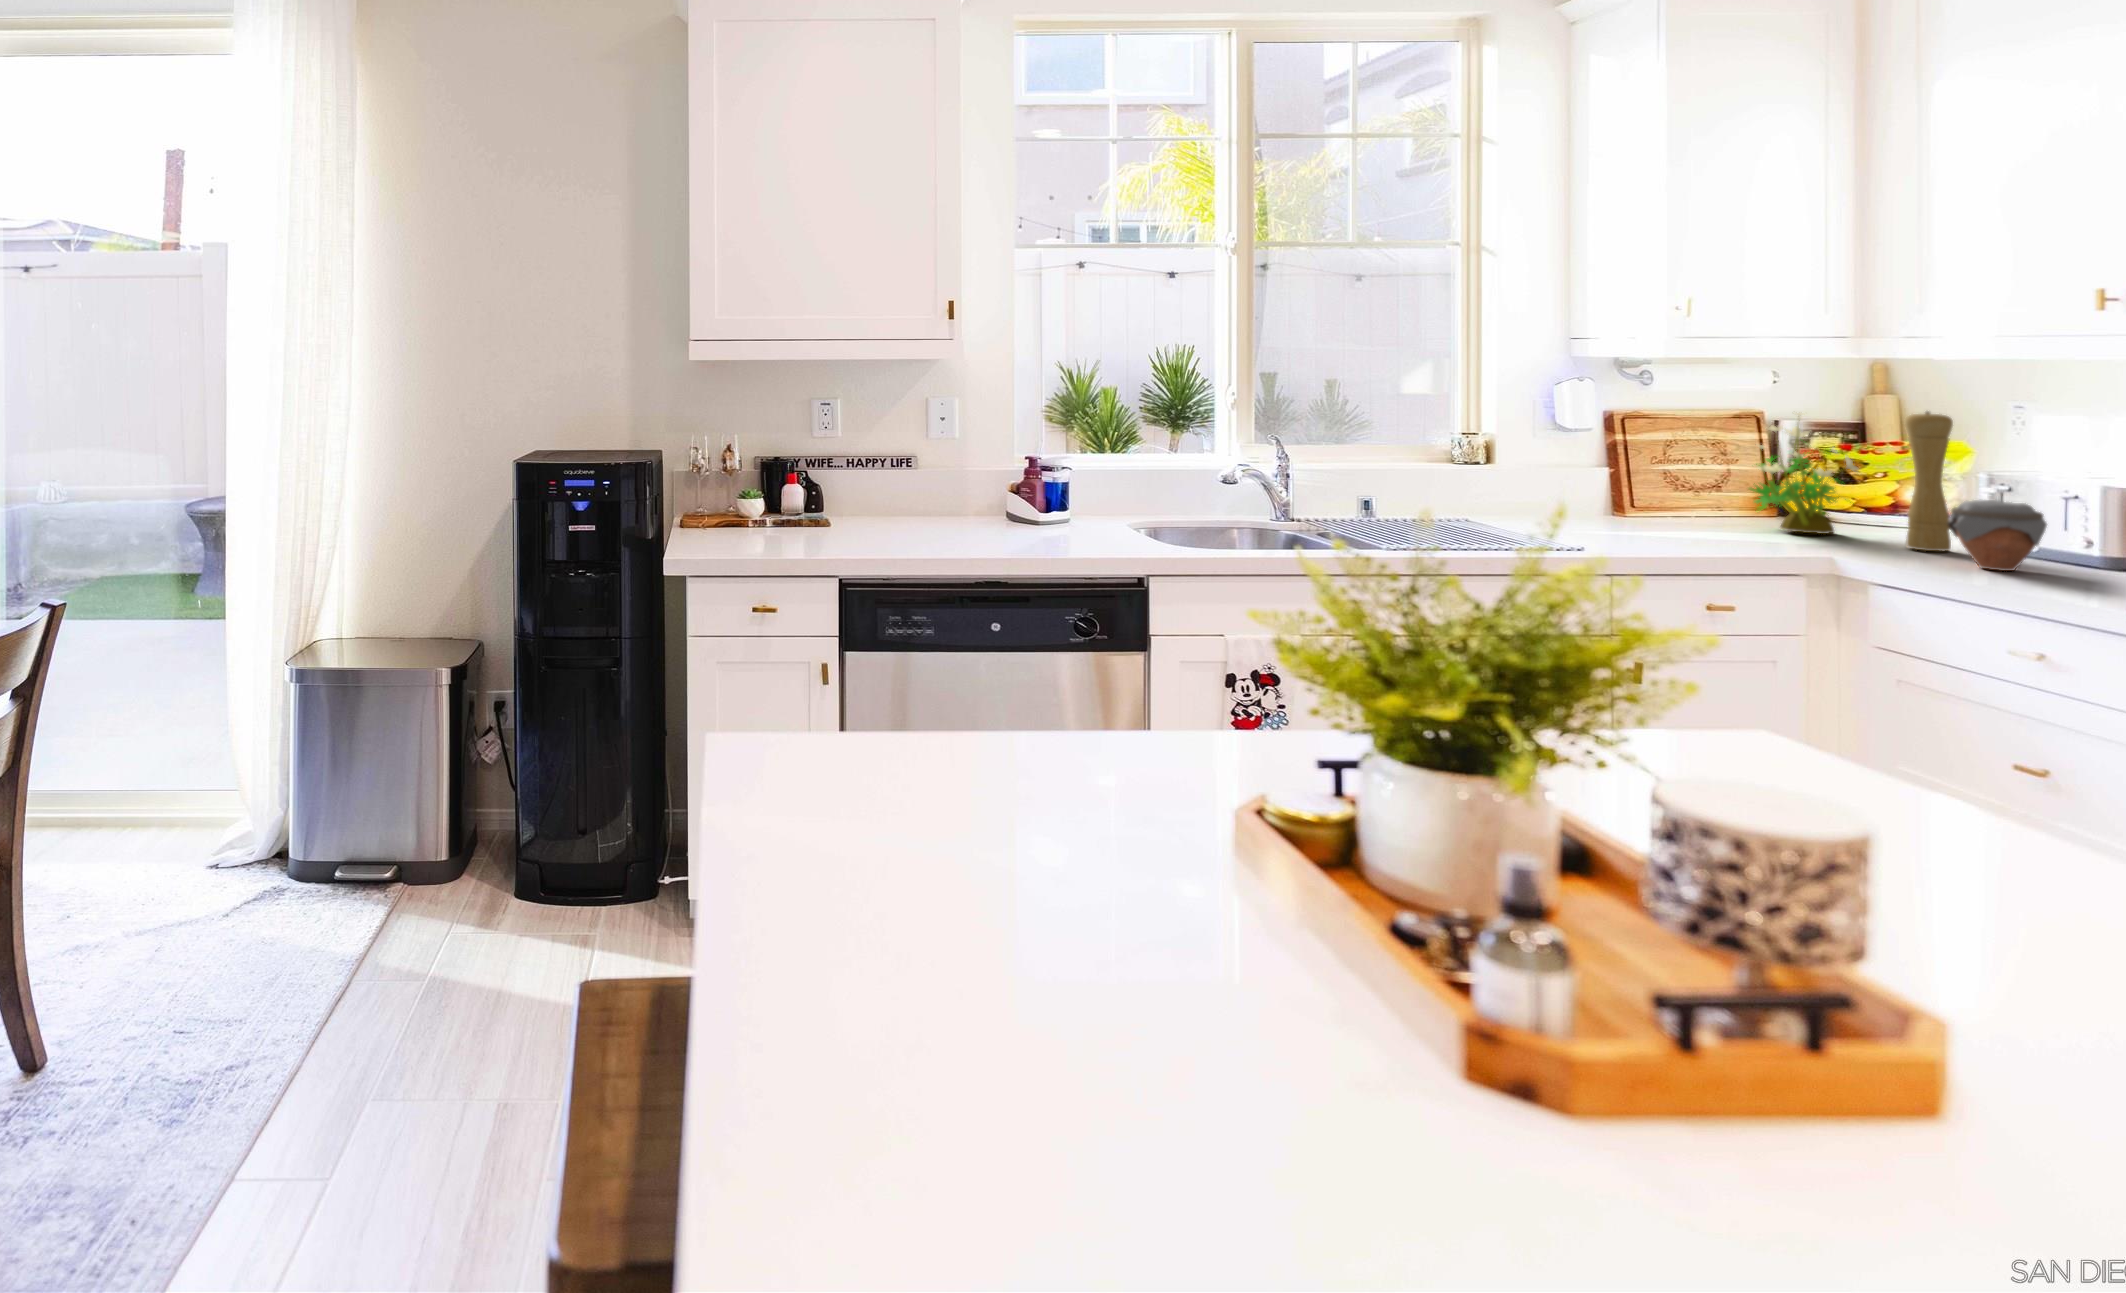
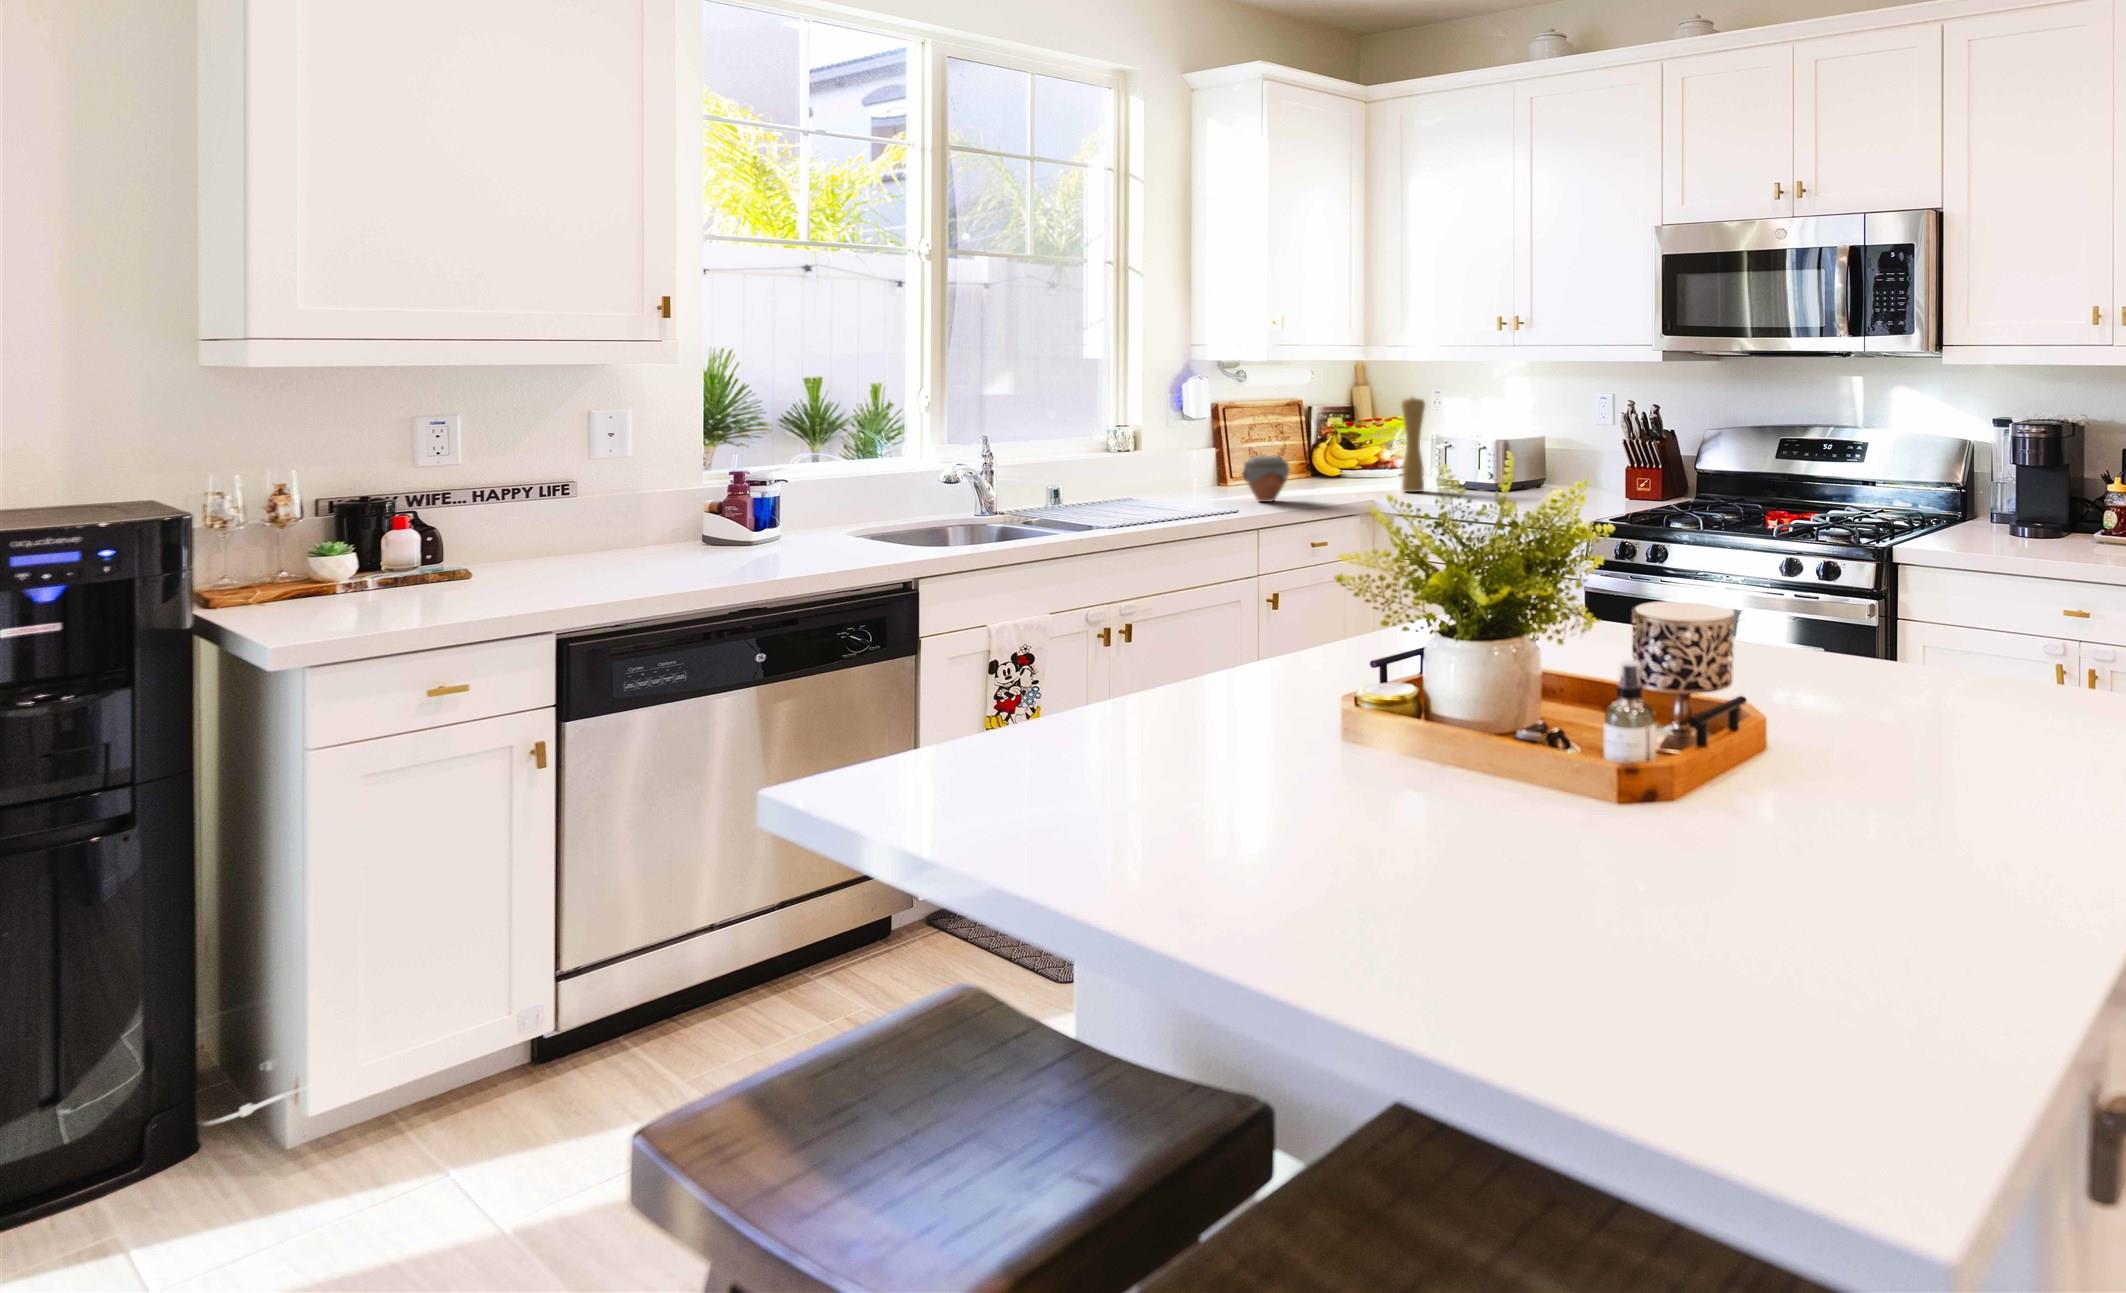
potted plant: present [1749,413,1858,534] -> none [1310,399,1373,487]
jar: present [1947,500,2047,571] -> present [1242,456,1290,502]

